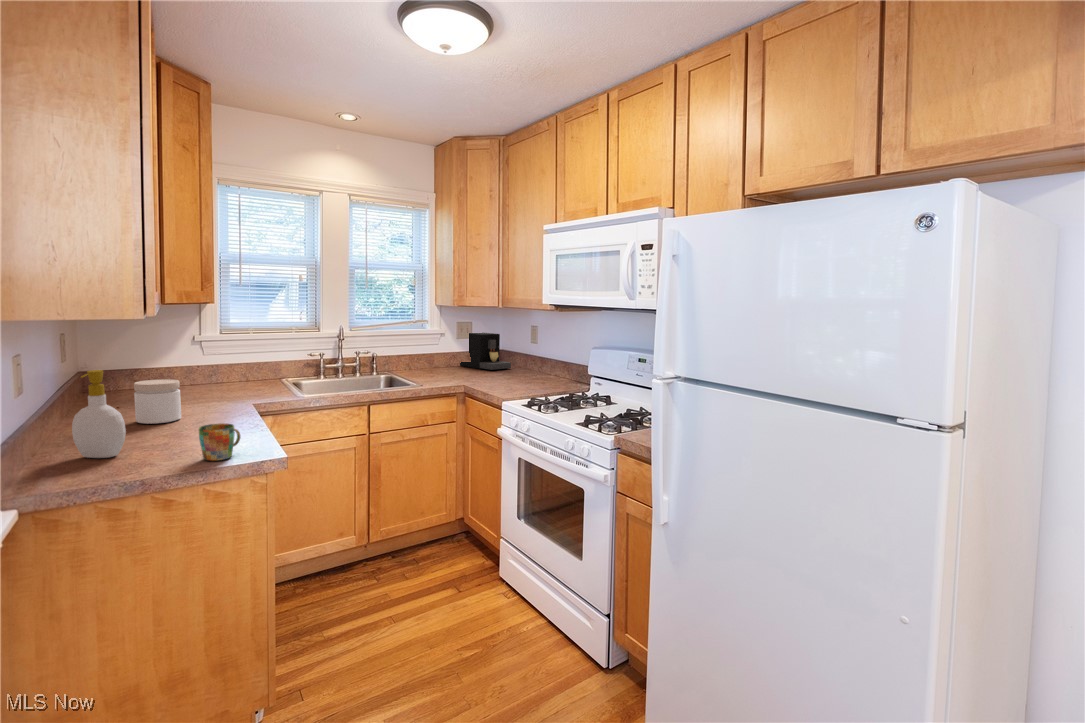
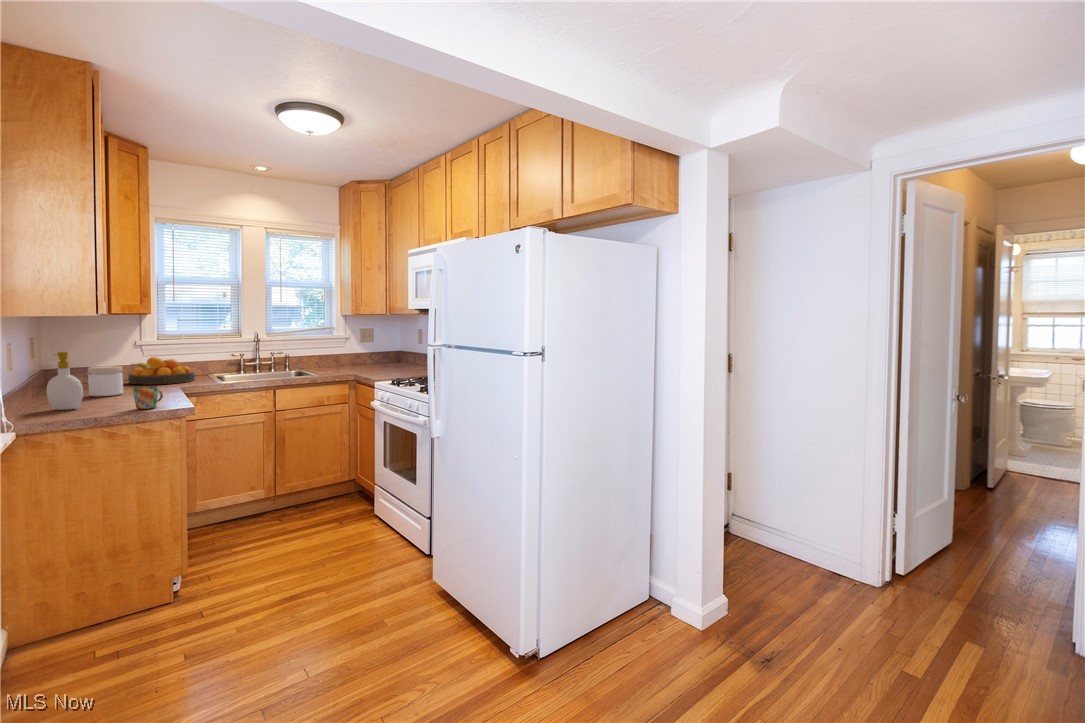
coffee maker: present [460,333,511,370] -> none [365,337,406,366]
fruit bowl: none [186,360,268,398] -> present [128,357,195,384]

